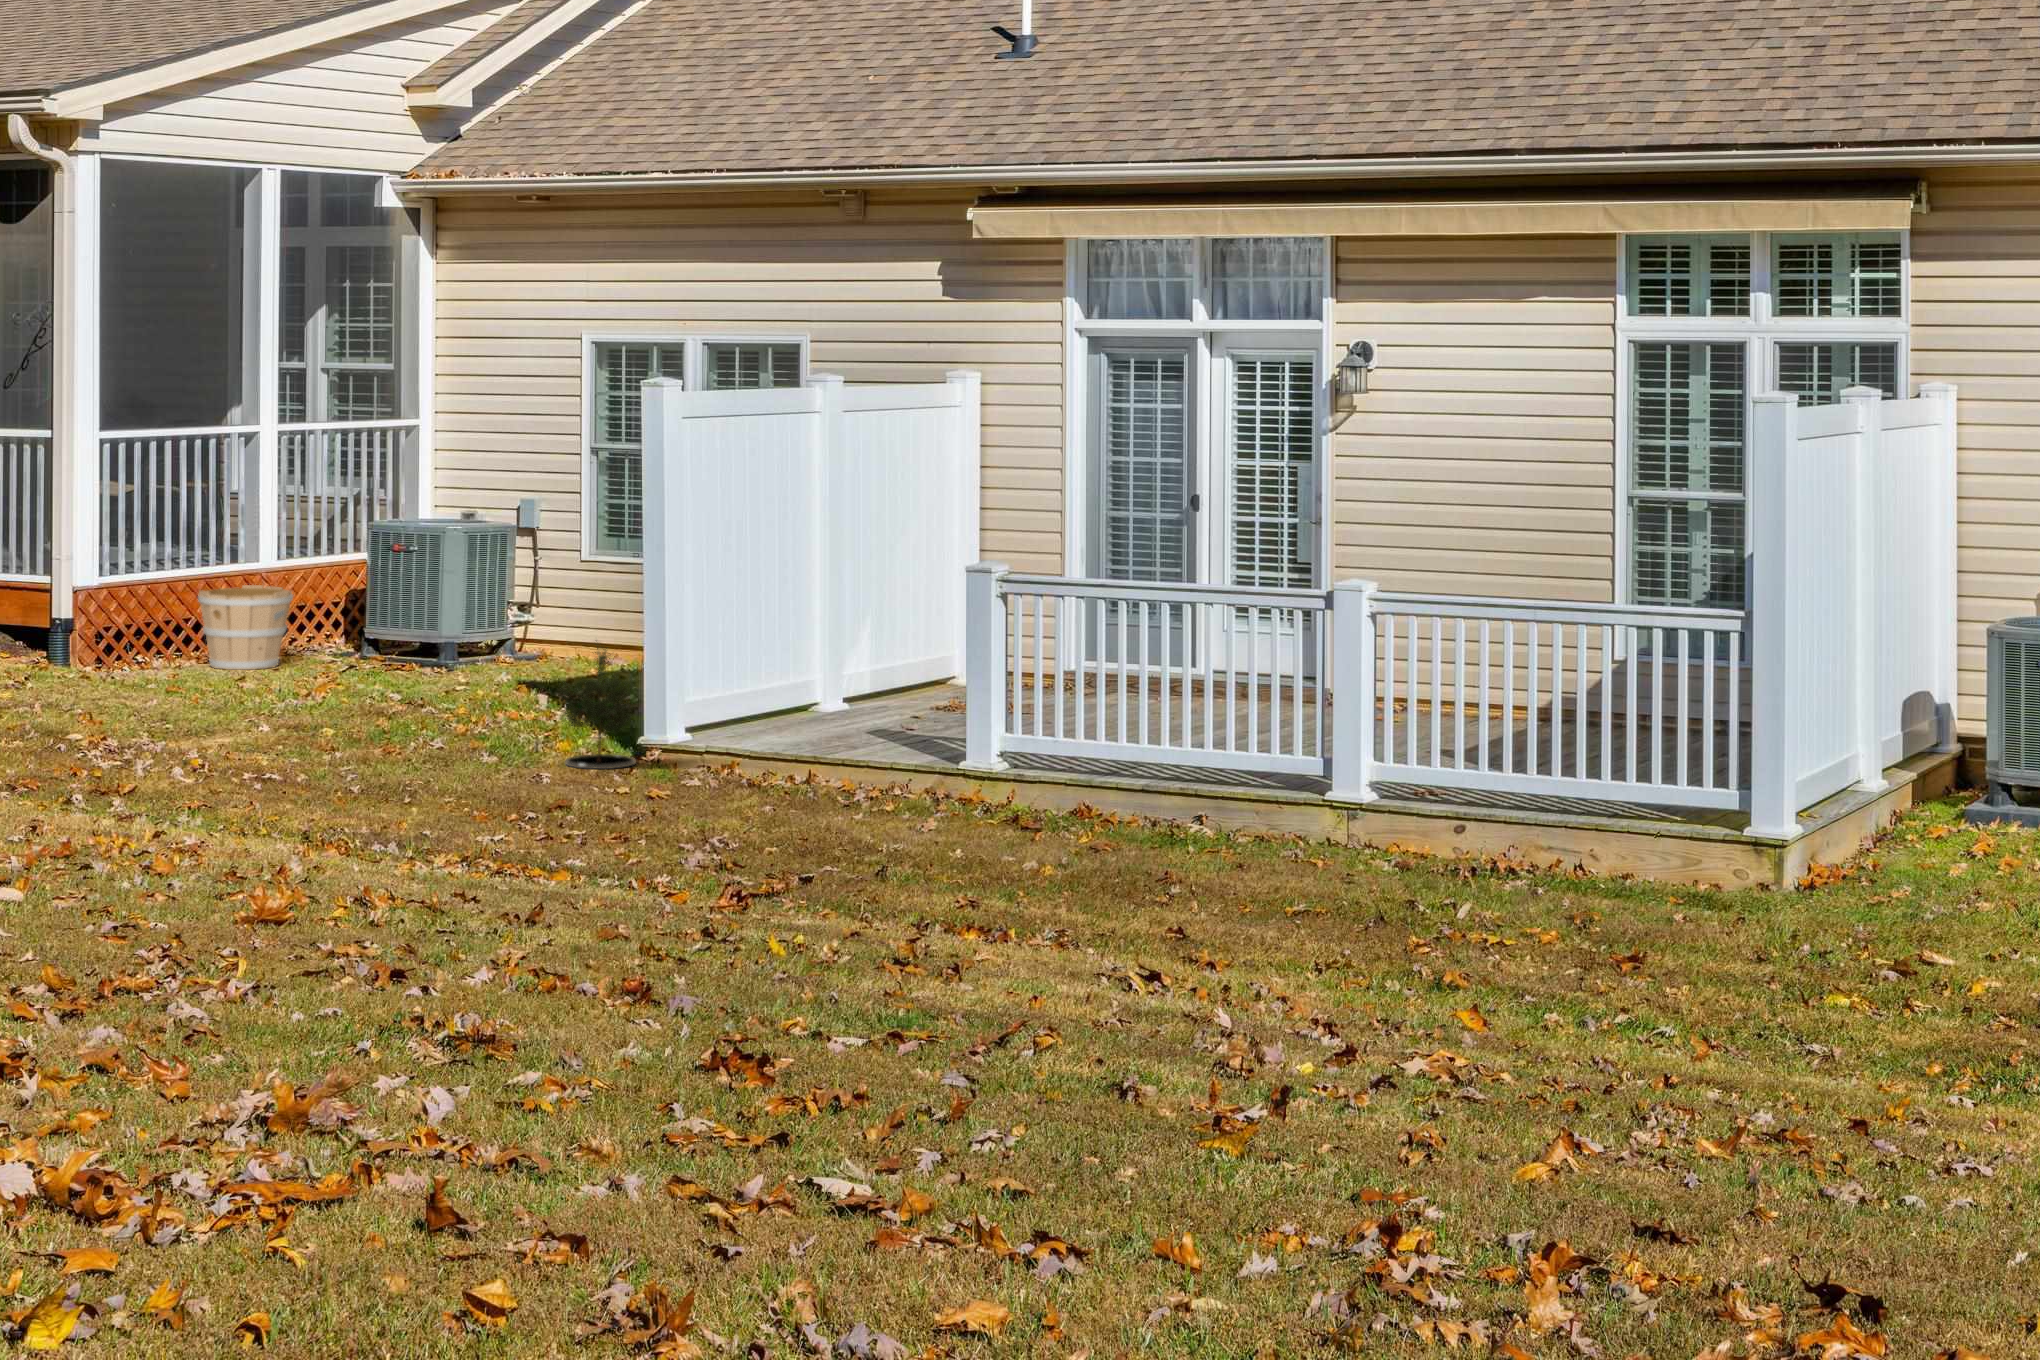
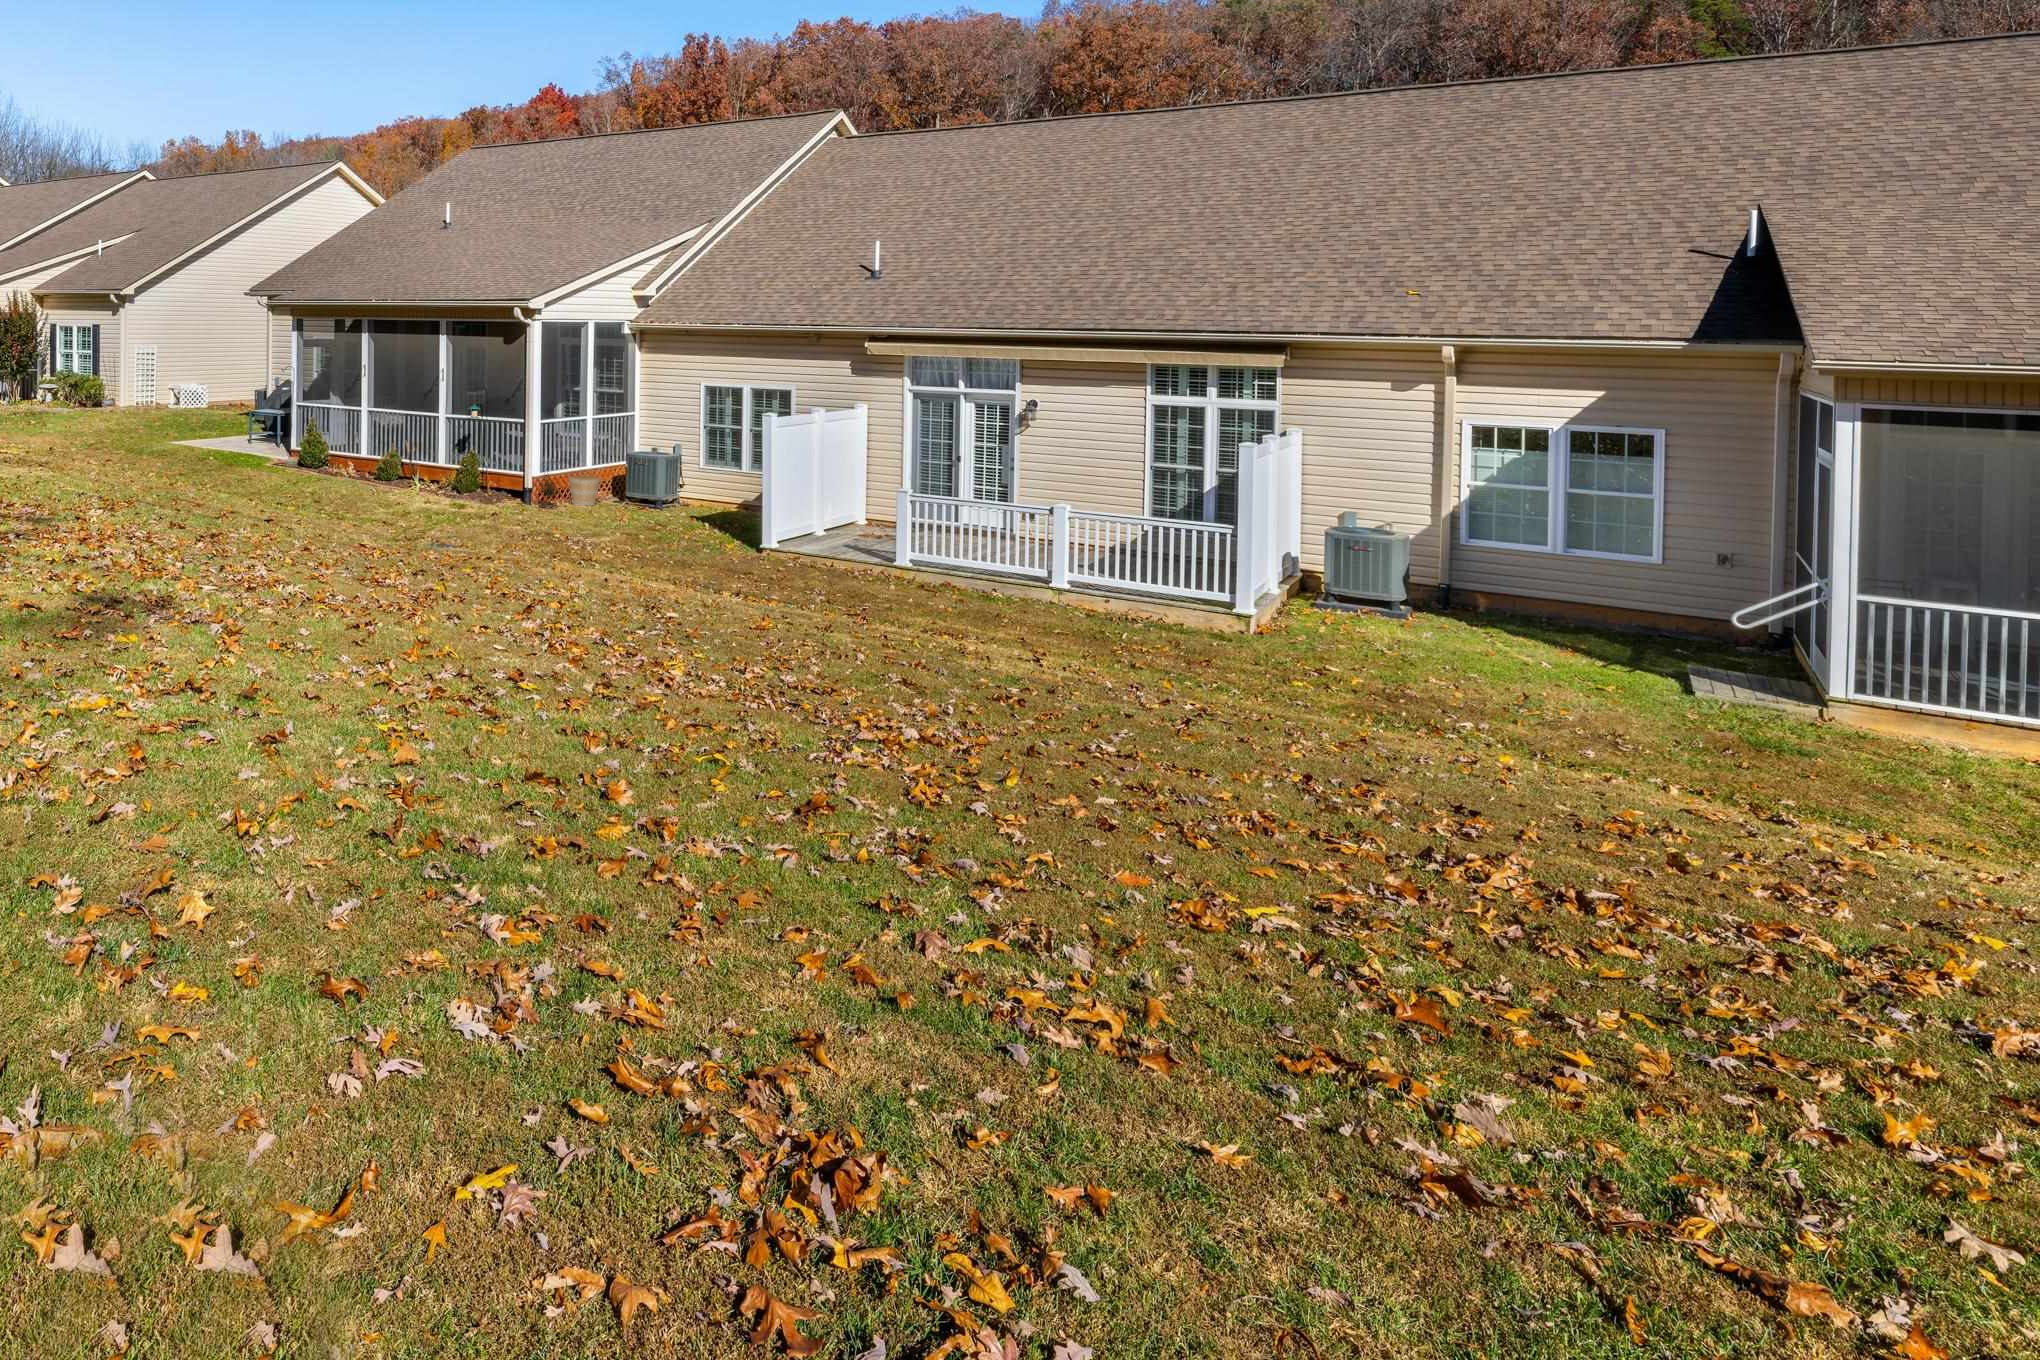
potted tree: present [560,644,638,769] -> present [539,475,556,509]

